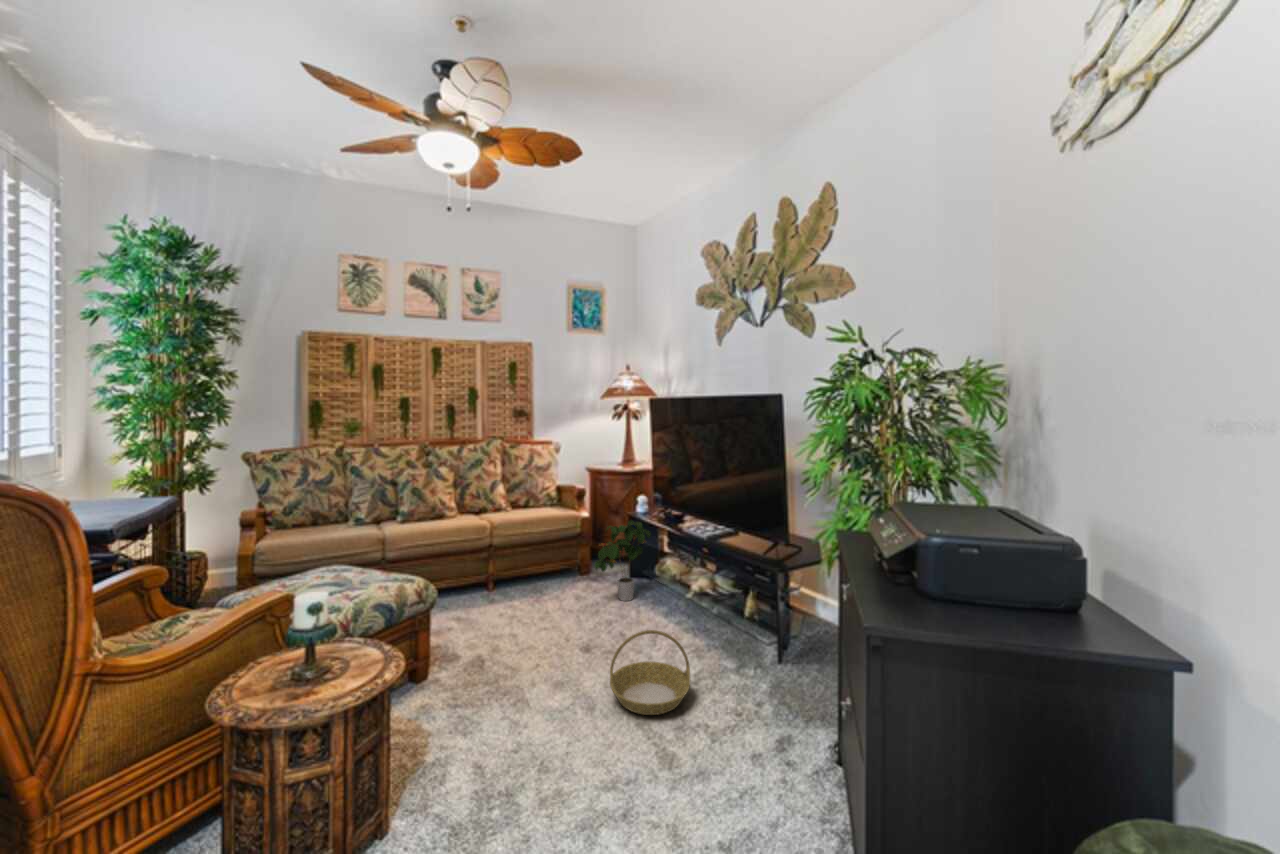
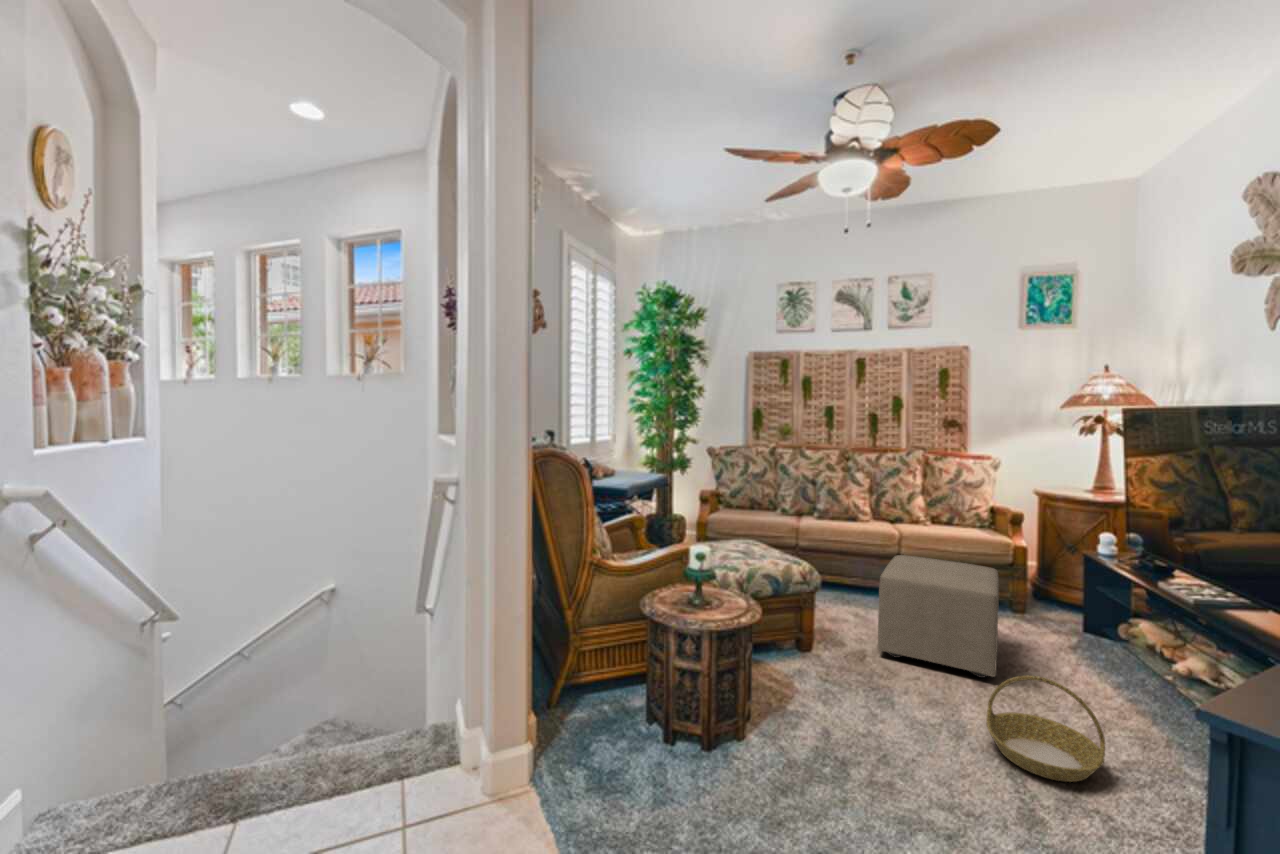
potted plant: present [595,521,651,601] -> none [1016,558,1114,658]
ottoman: none [495,542,595,651] -> present [878,555,999,678]

